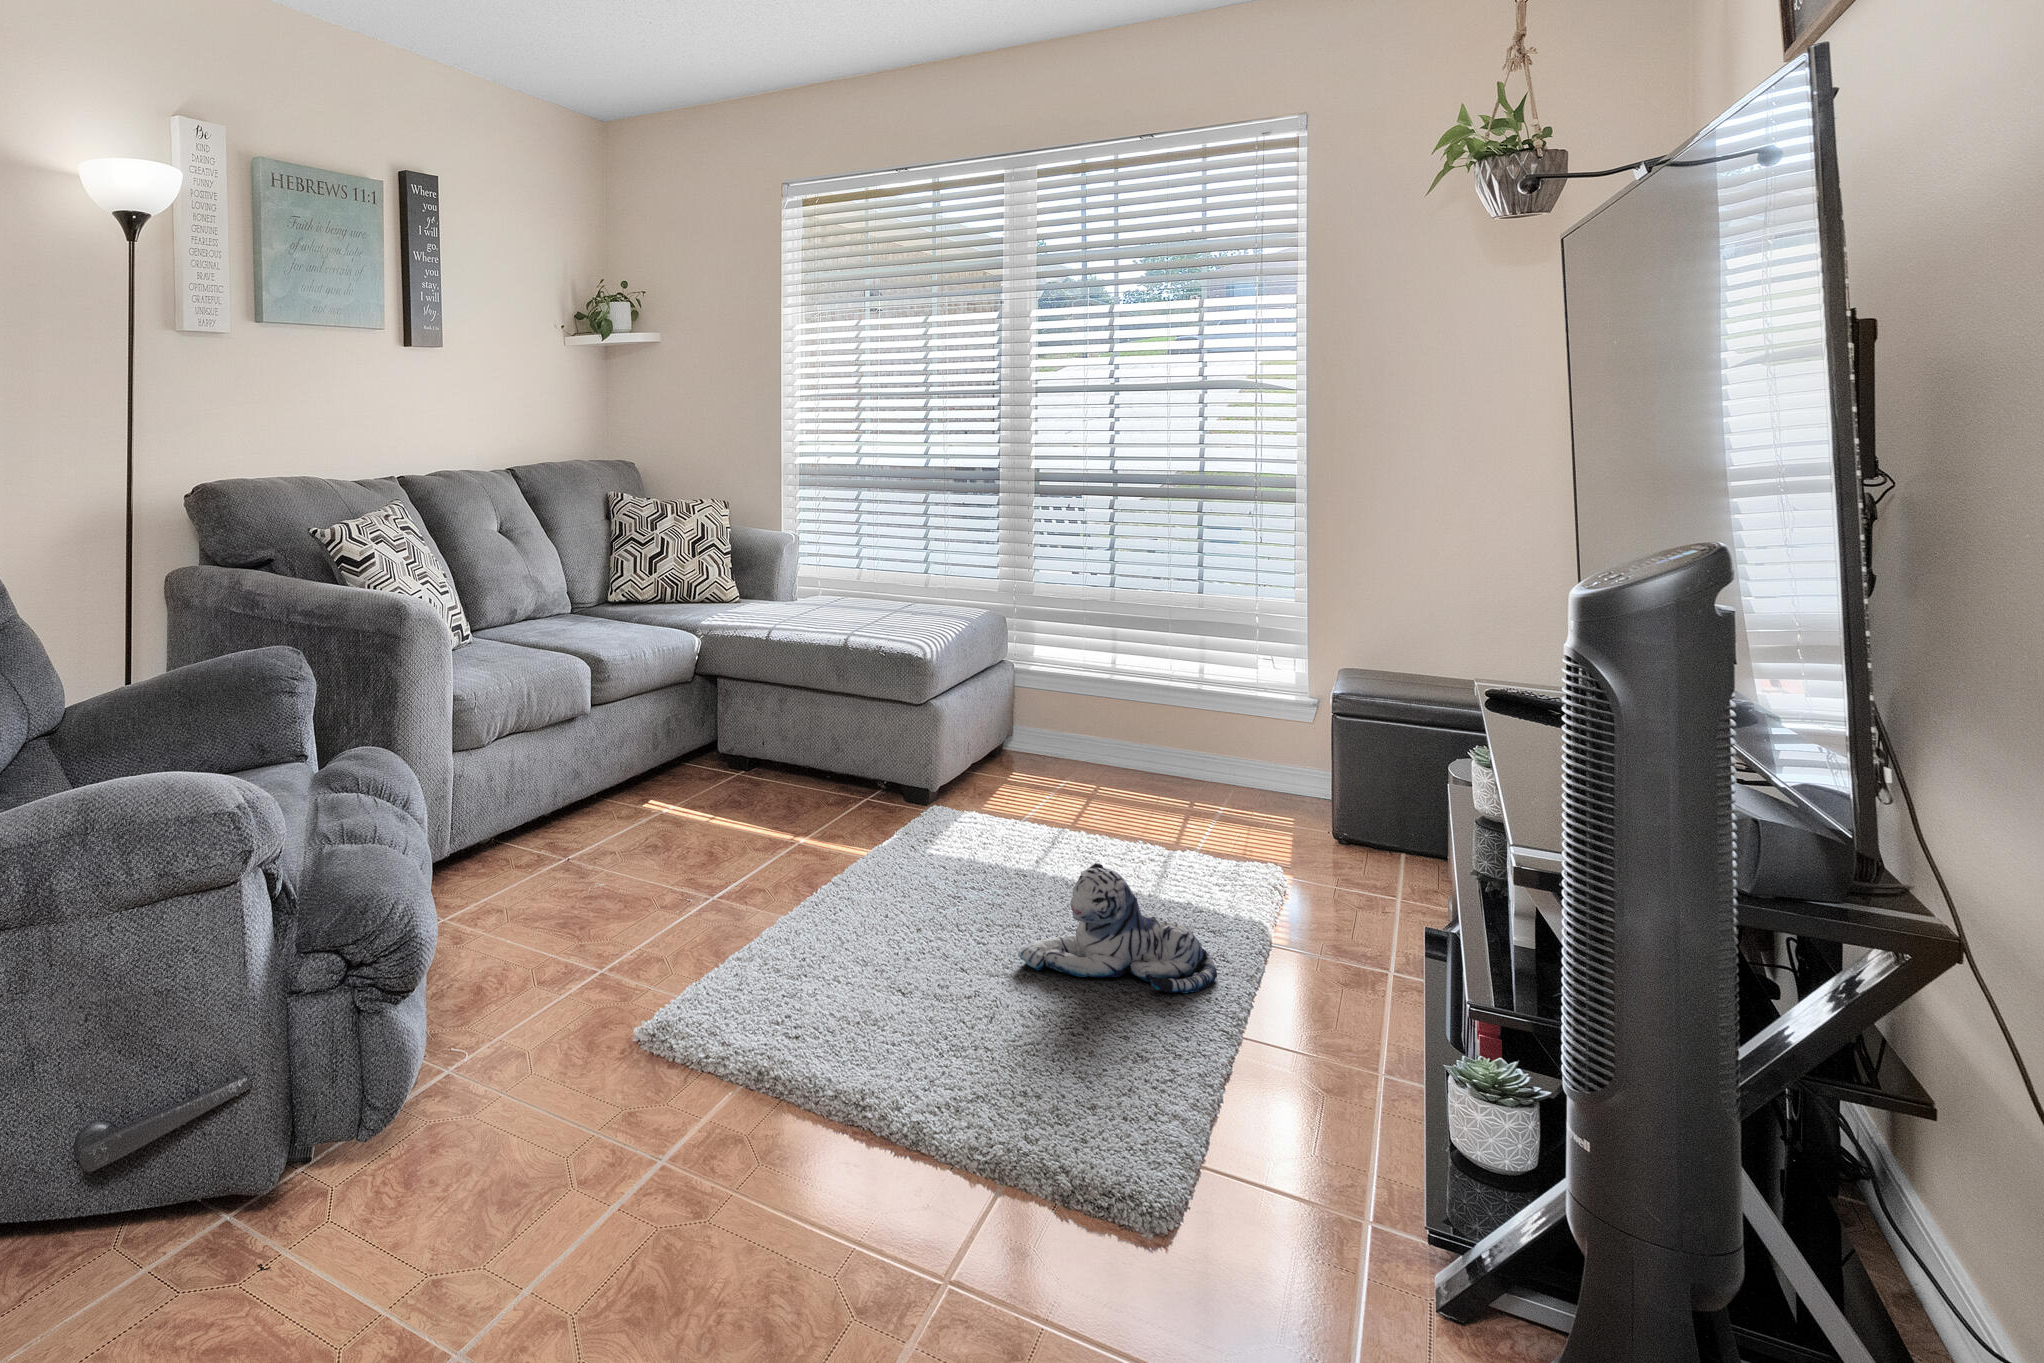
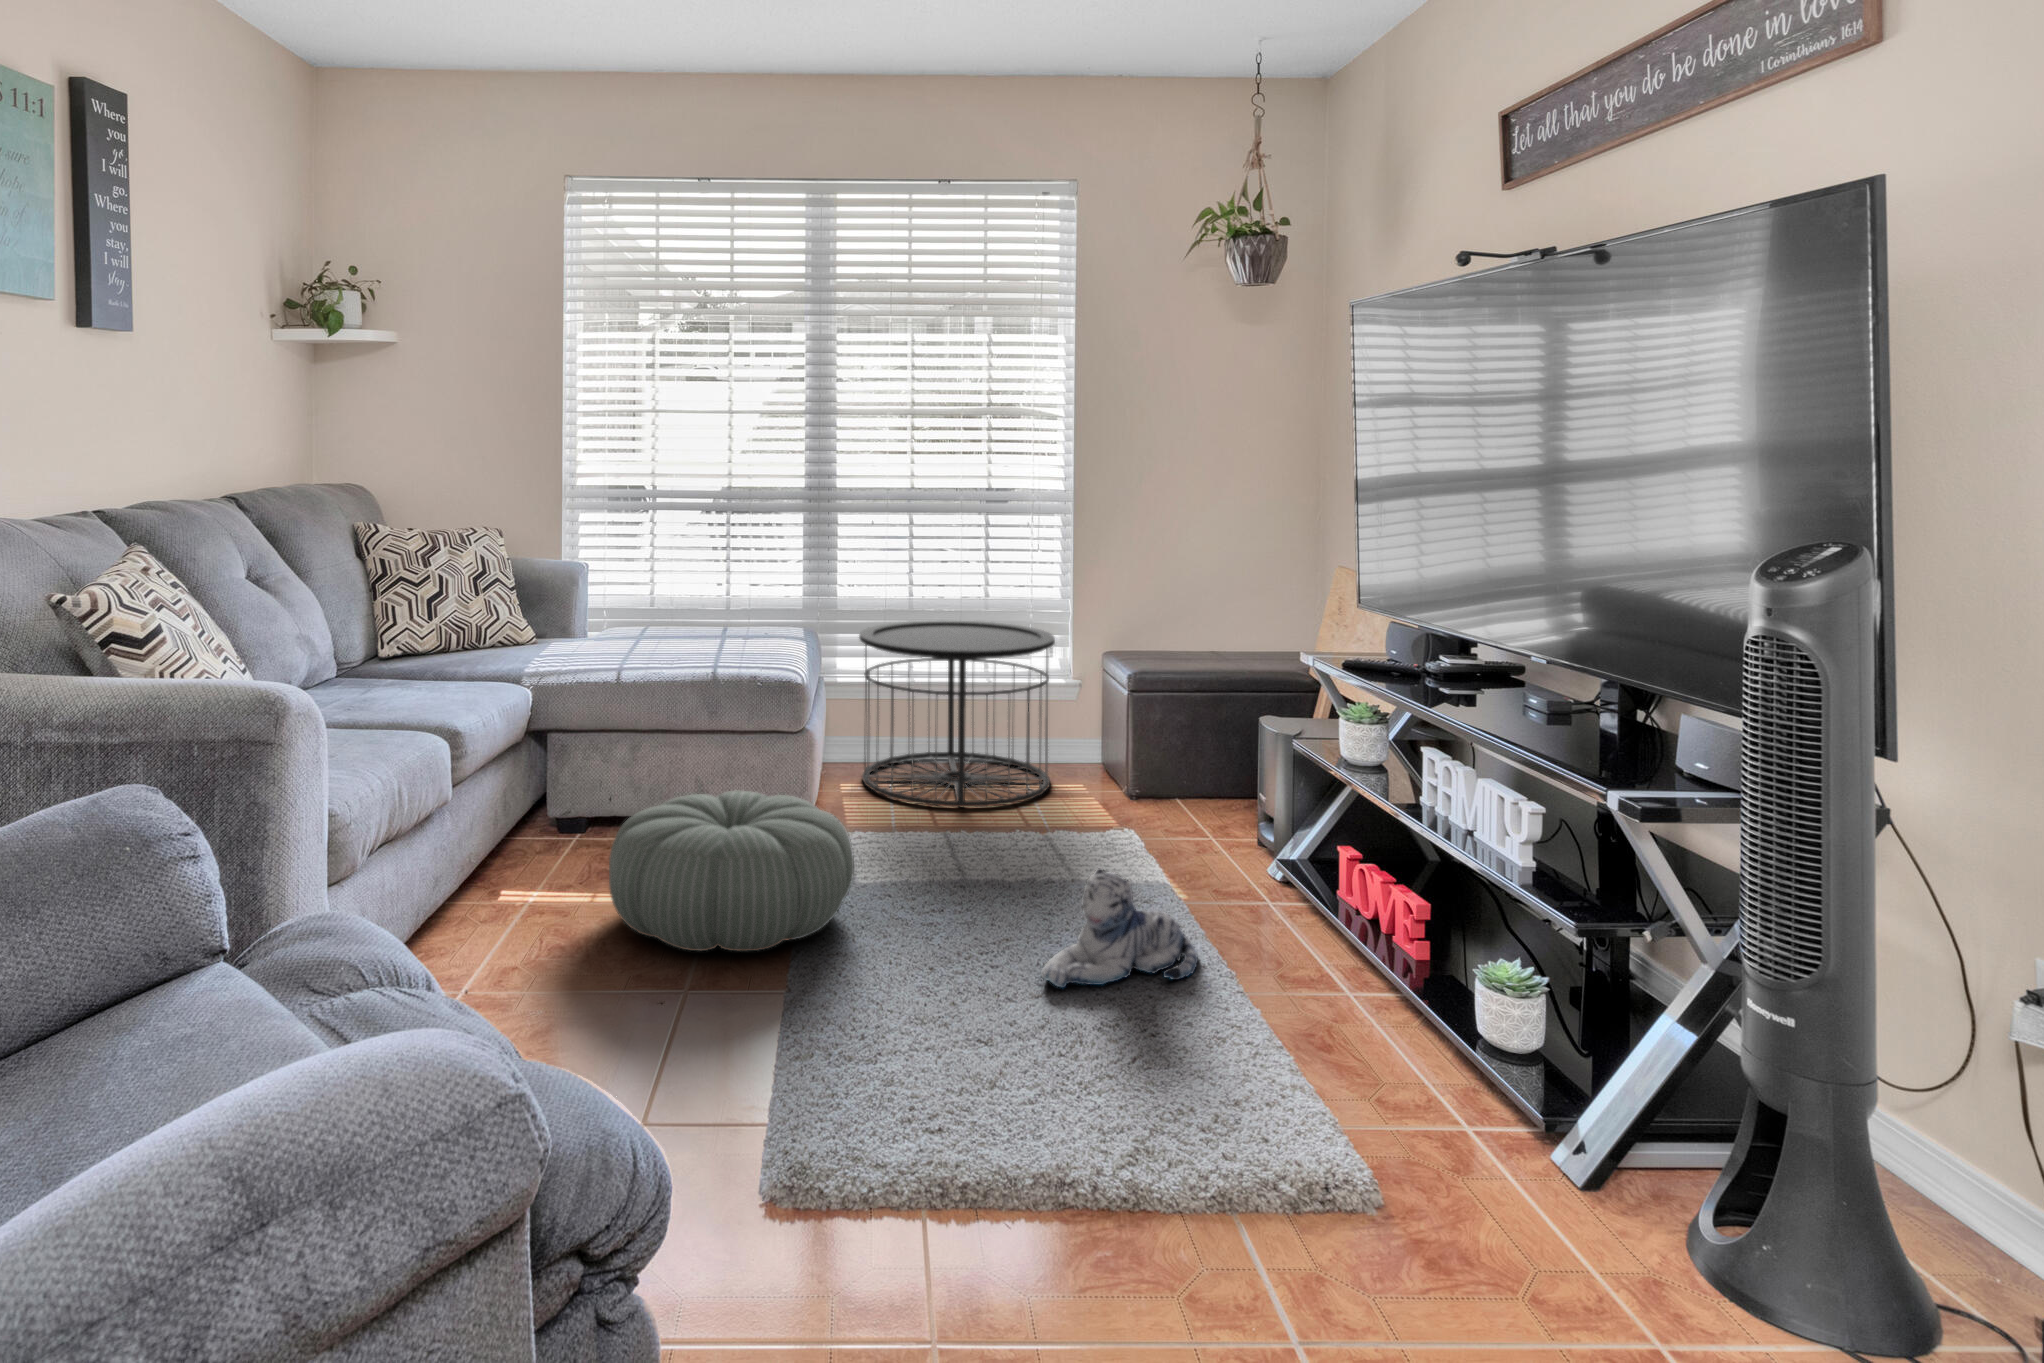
side table: none [1030,617,1244,811] -> present [859,620,1055,807]
pouf: none [689,740,911,878] -> present [609,790,854,951]

